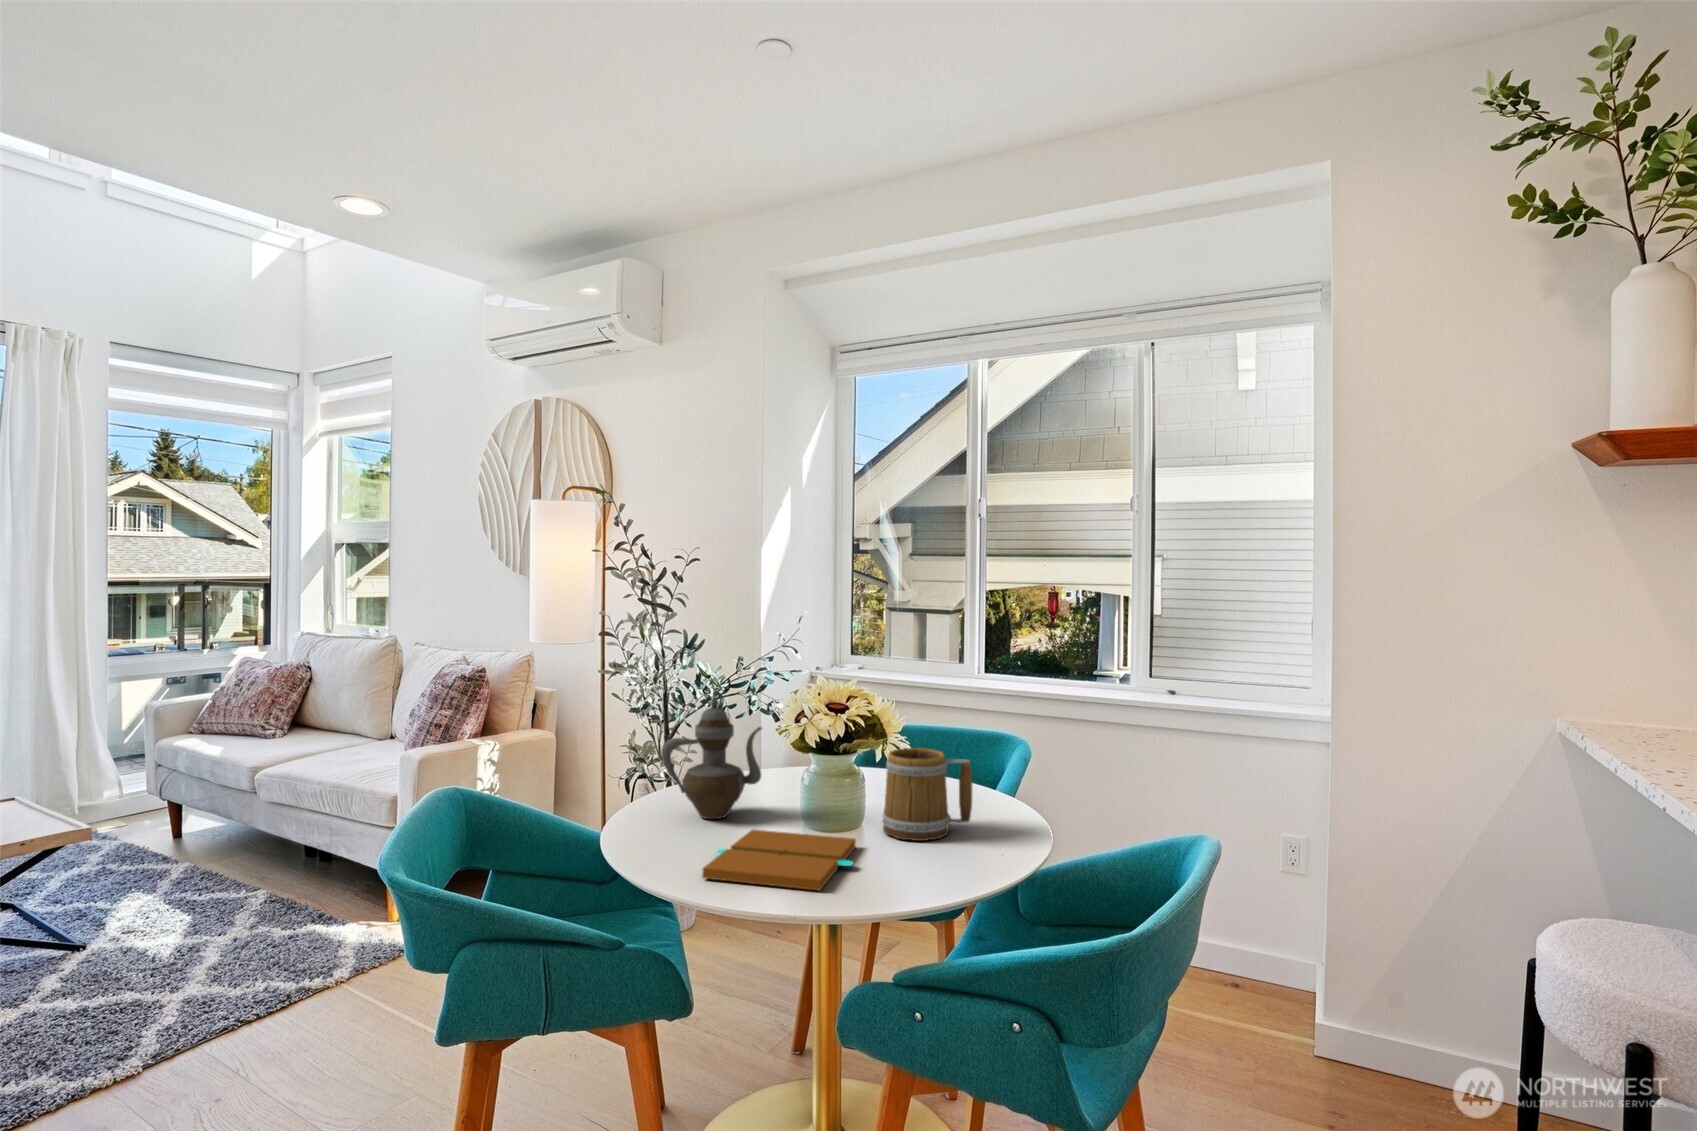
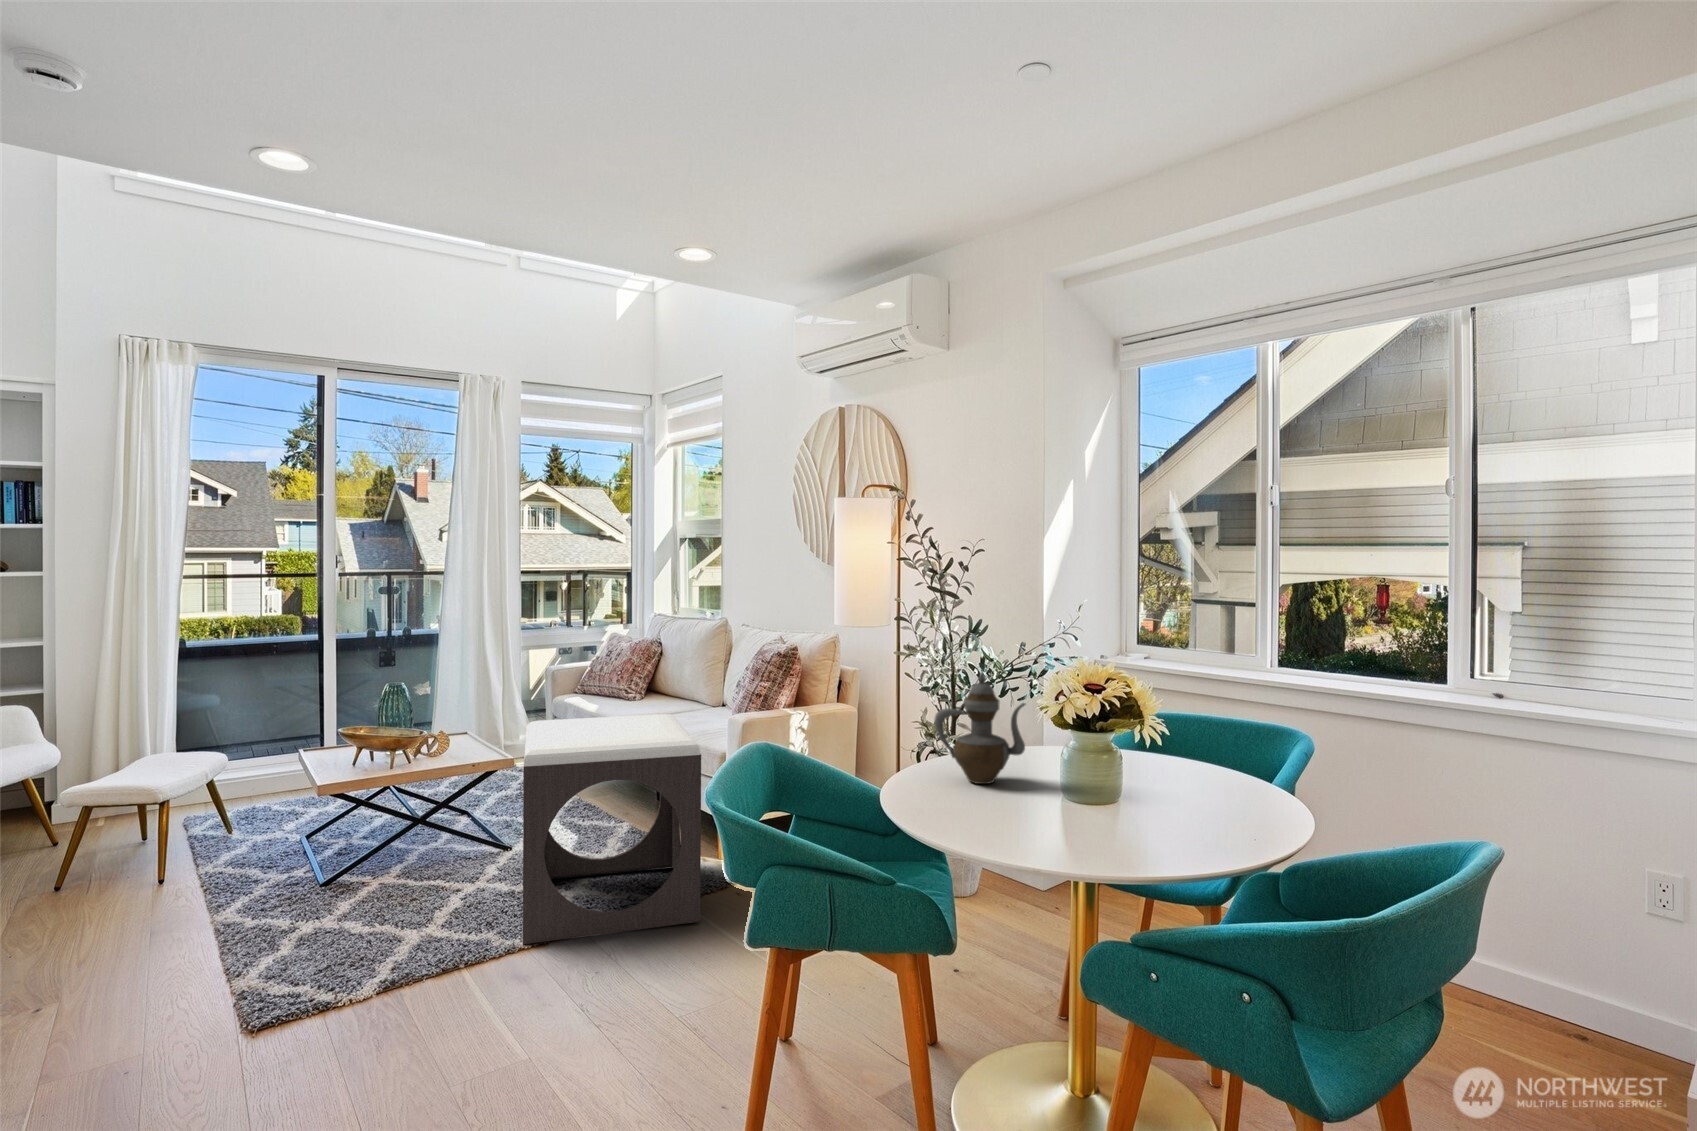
mug: present [882,748,972,841] -> none [1140,731,1234,820]
footstool: none [99,757,365,1080] -> present [523,714,701,944]
book: present [702,830,856,890] -> none [963,794,1109,849]

